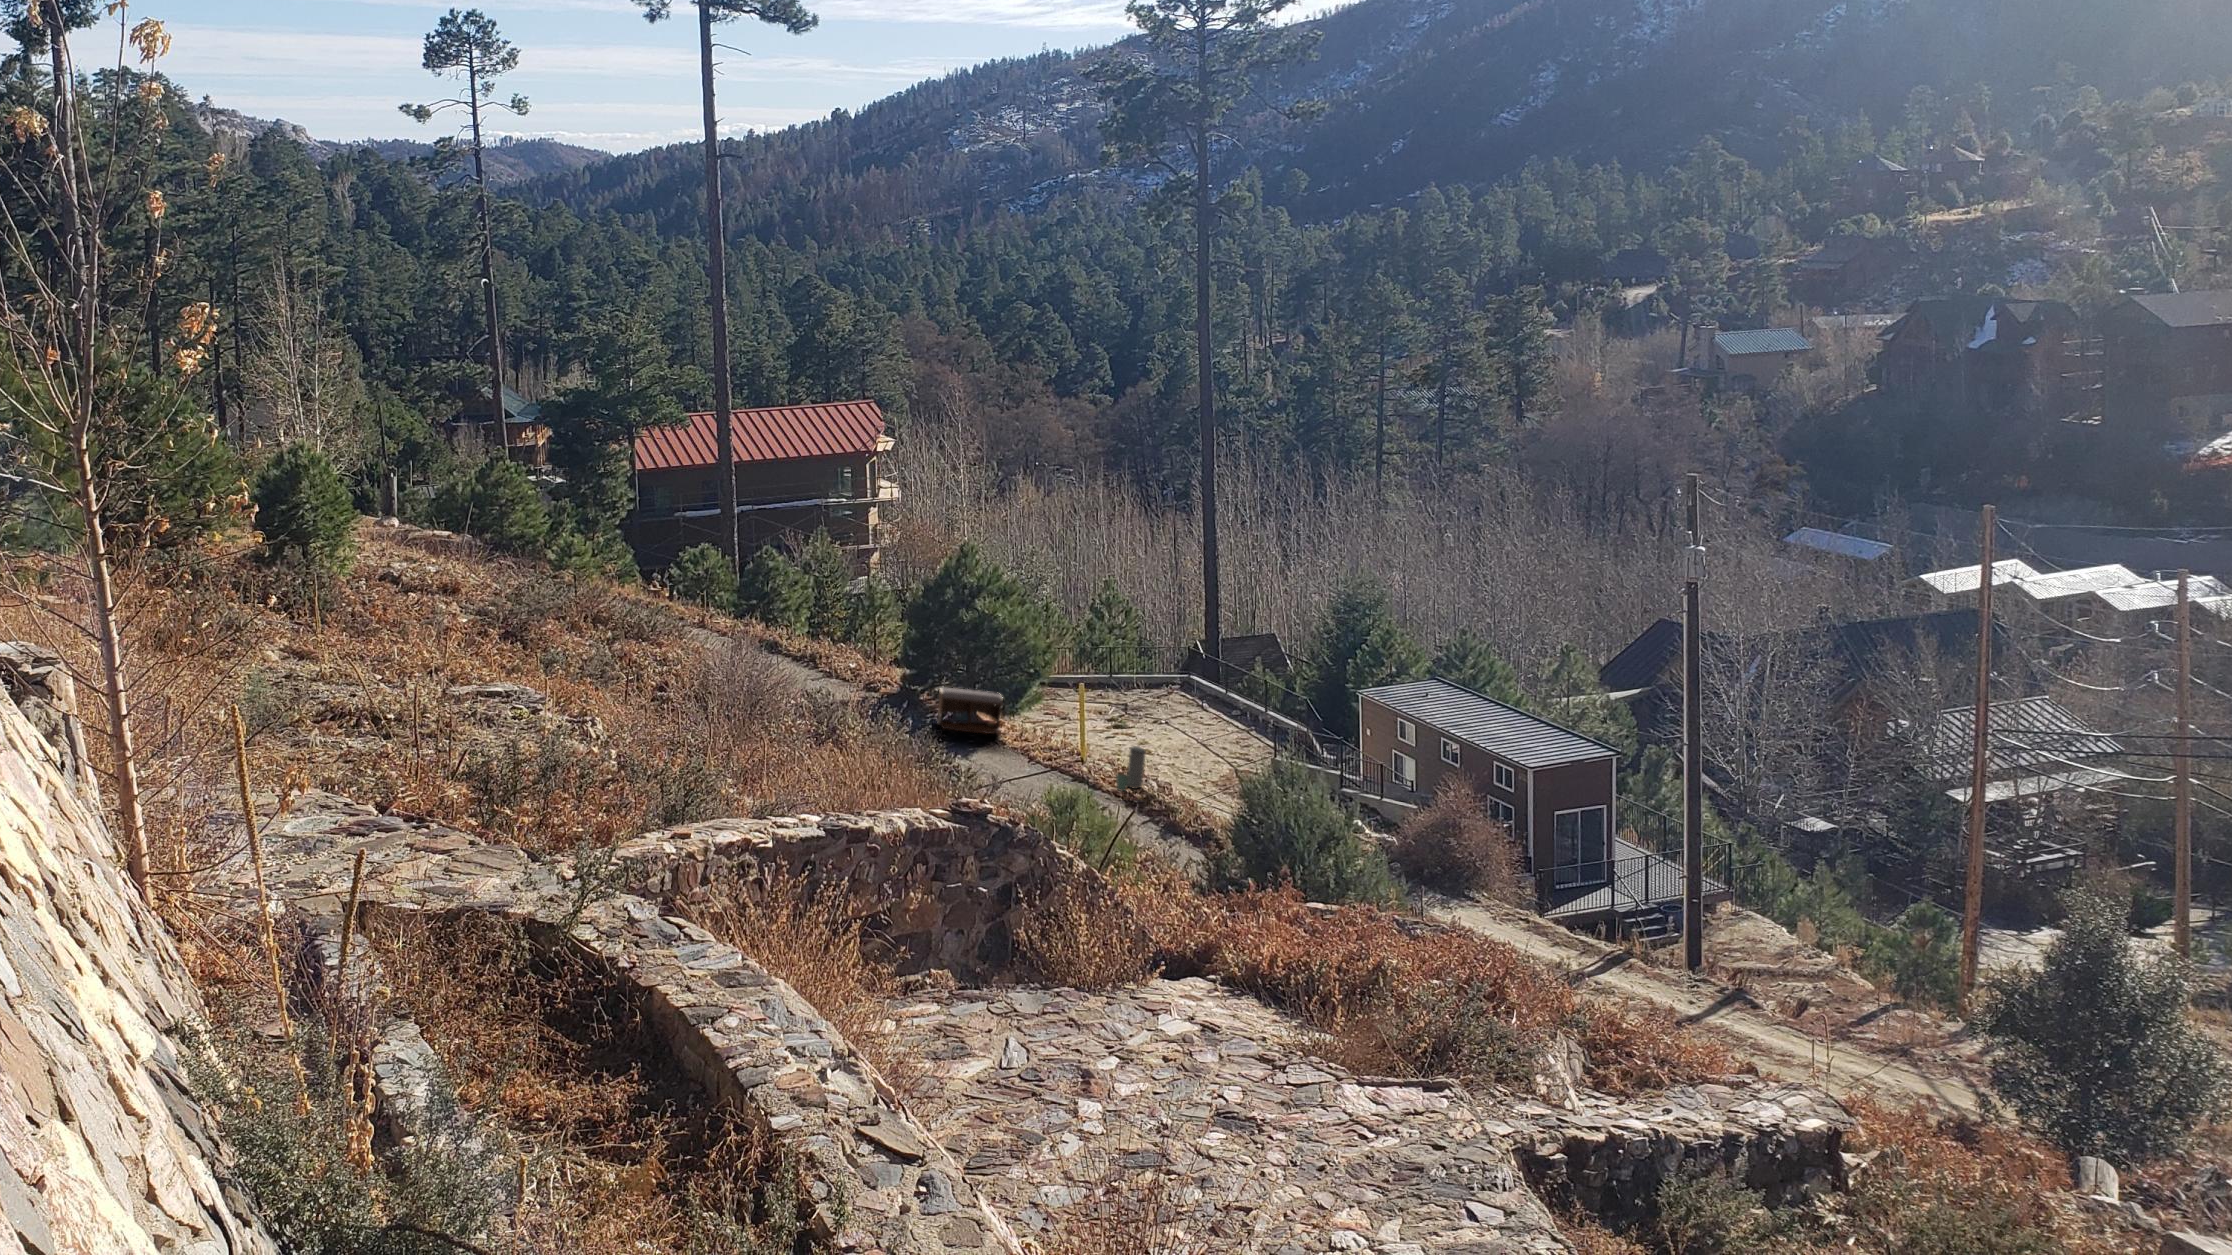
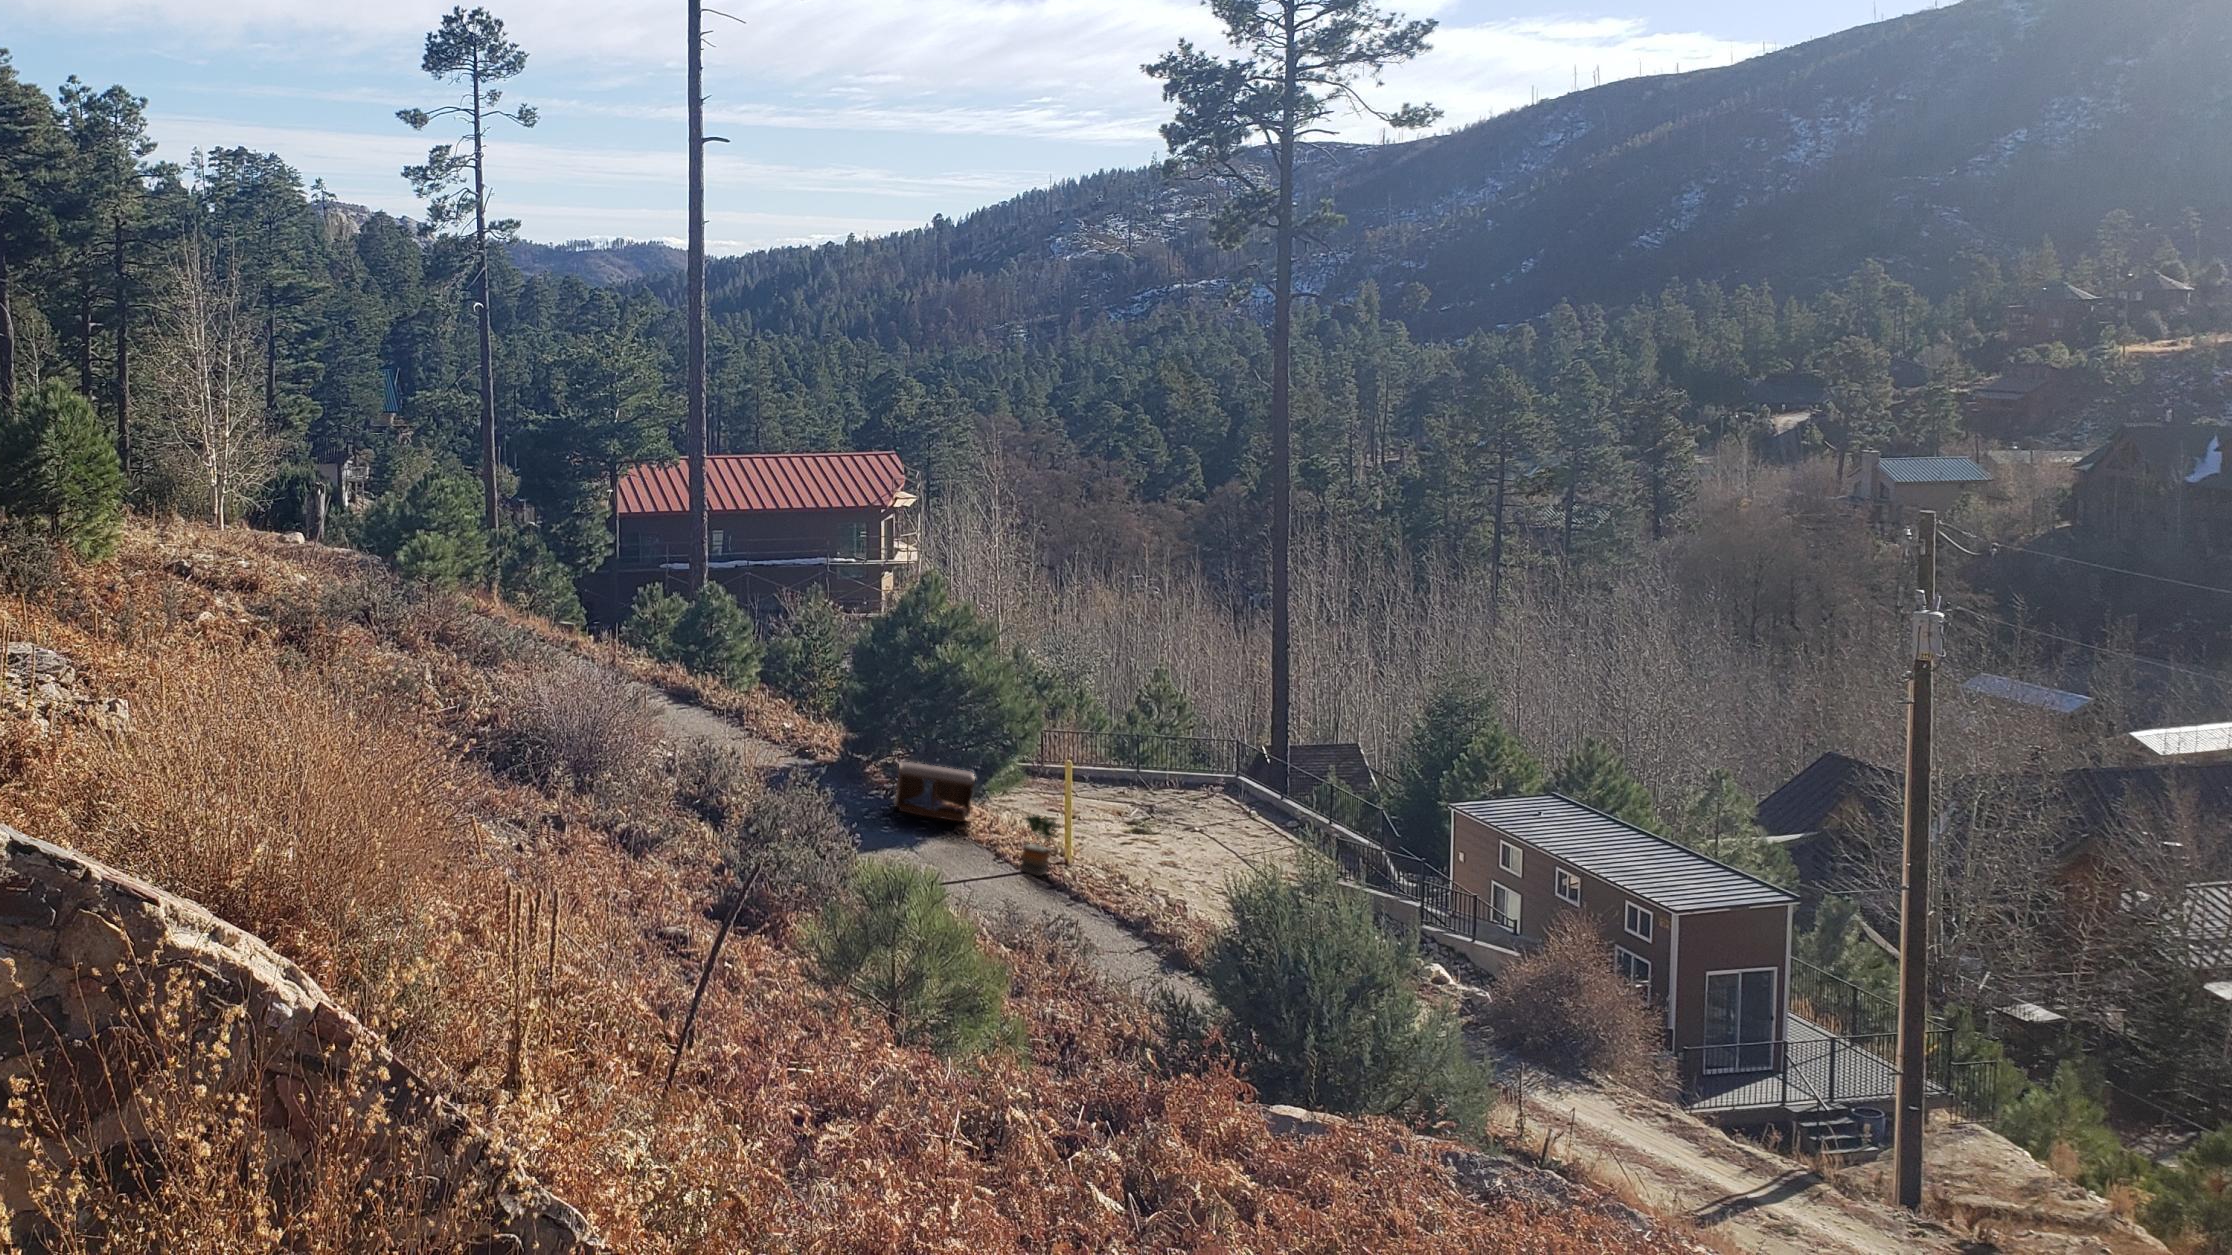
potted tree: none [1048,725,1079,774] -> present [1021,814,1059,876]
trash can: present [1116,746,1146,791] -> none [1104,846,1145,903]

